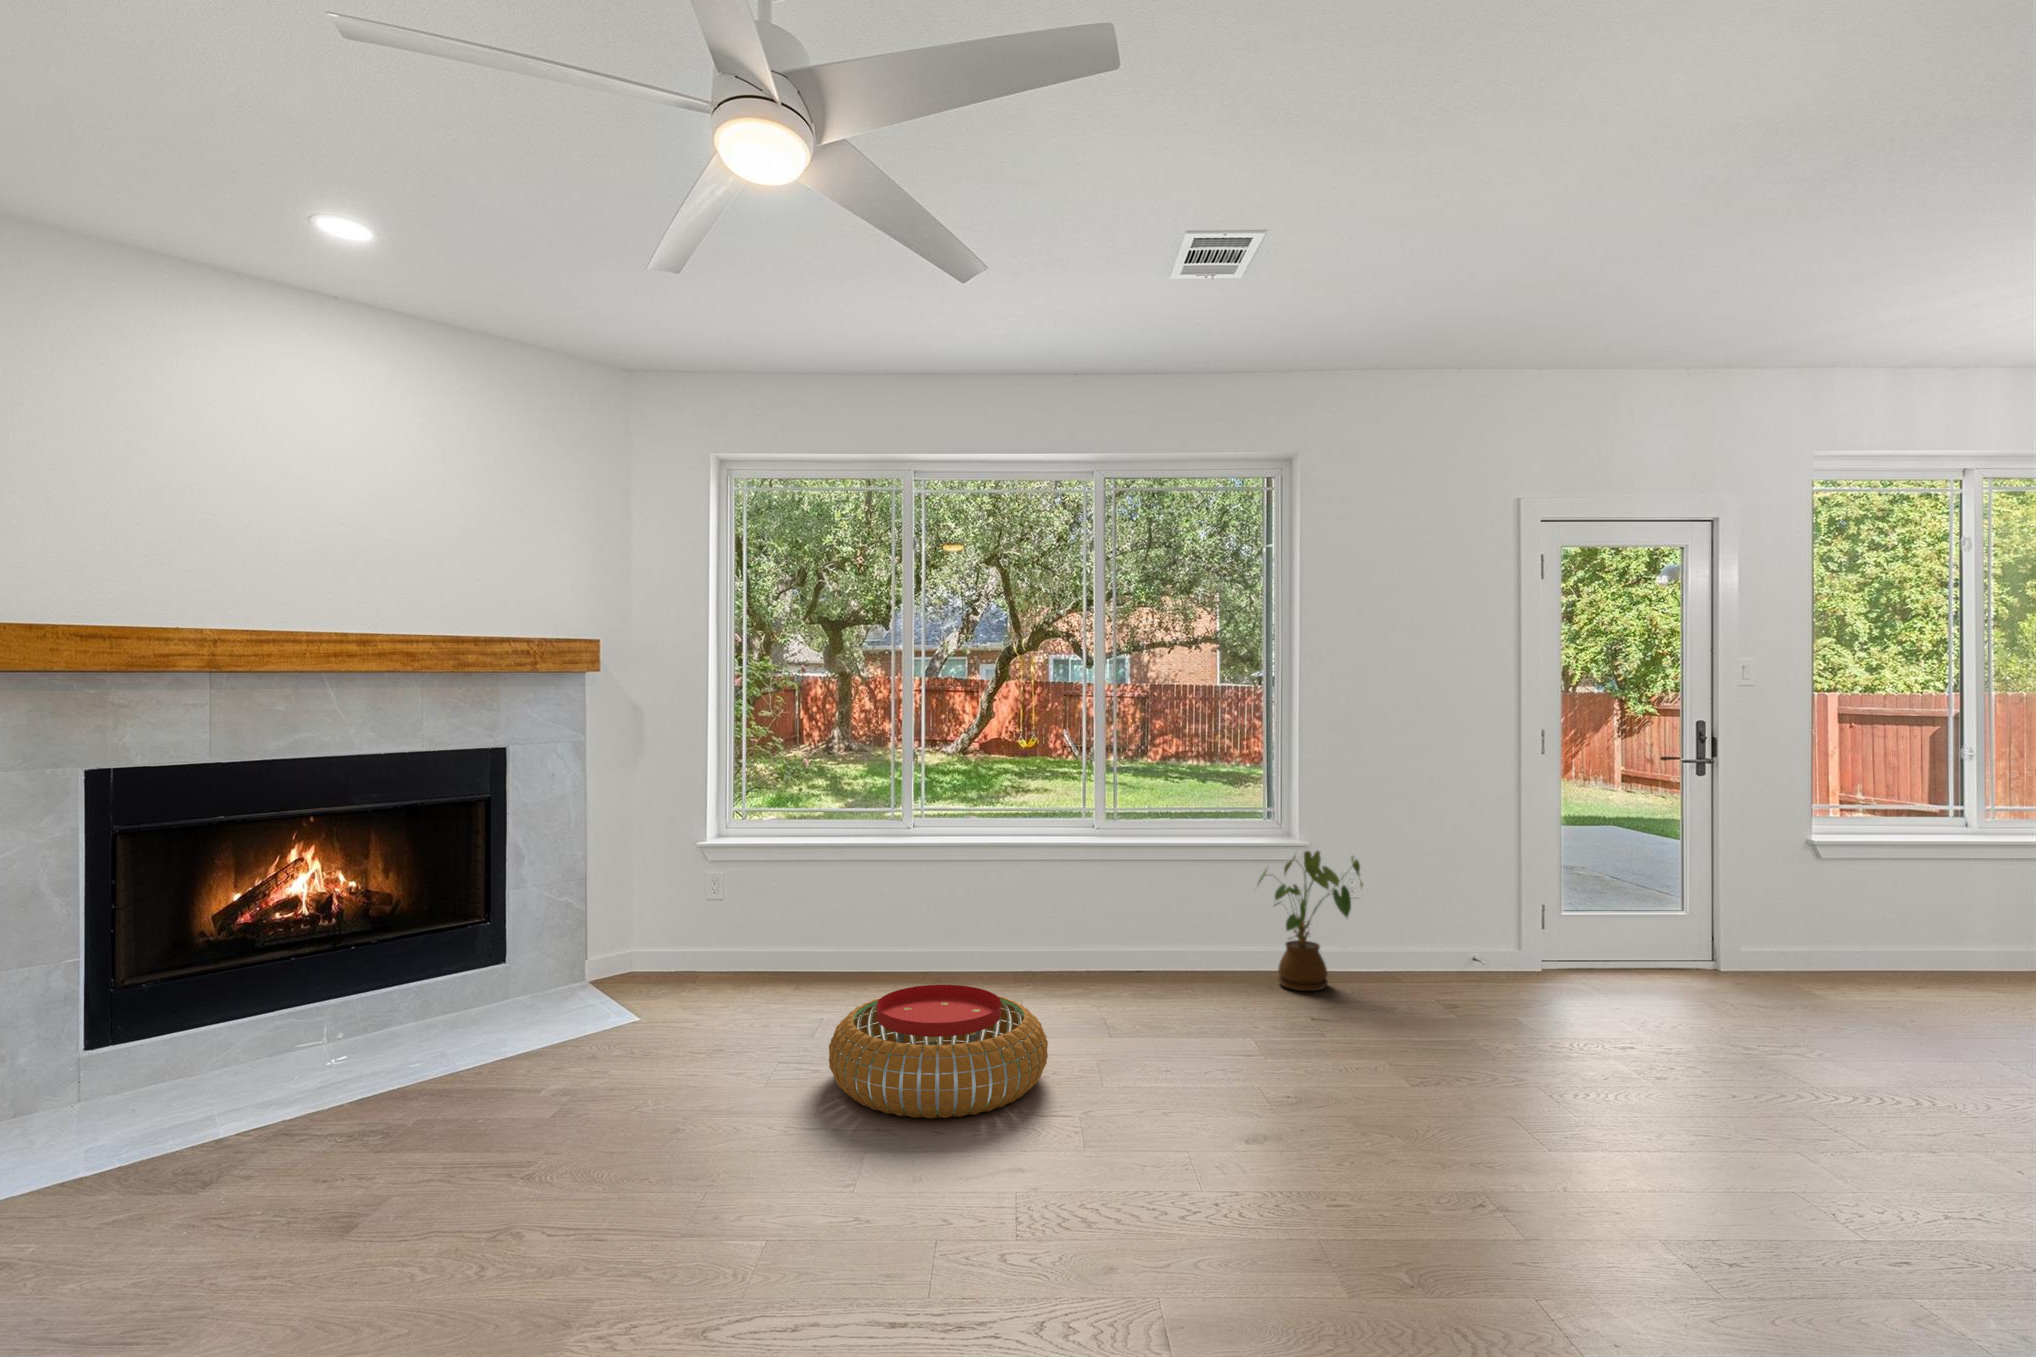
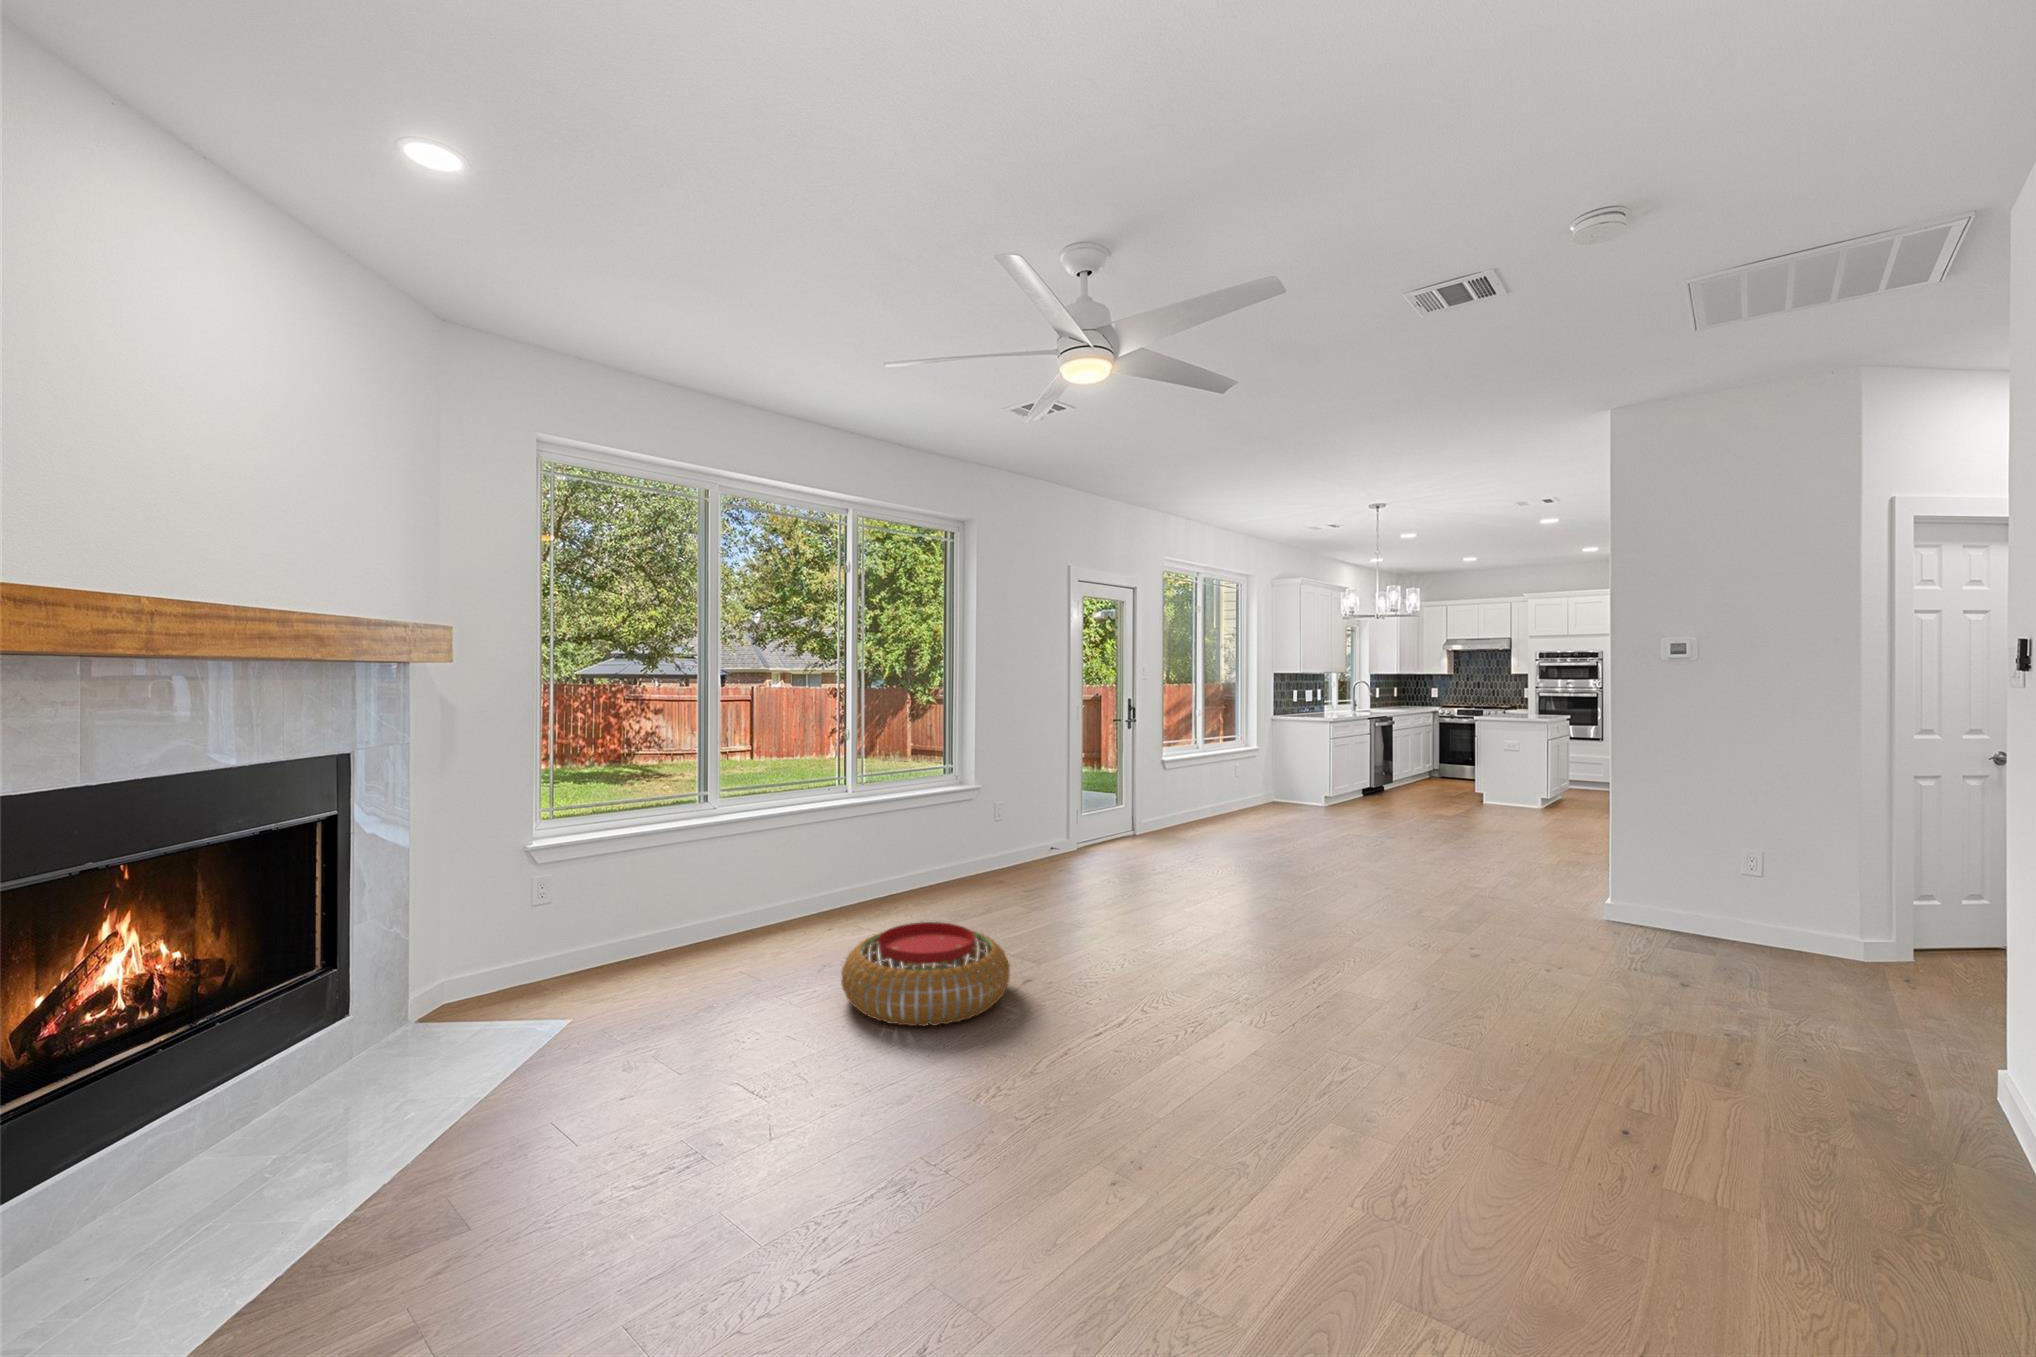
house plant: present [1257,851,1363,991] -> none [995,796,1062,890]

